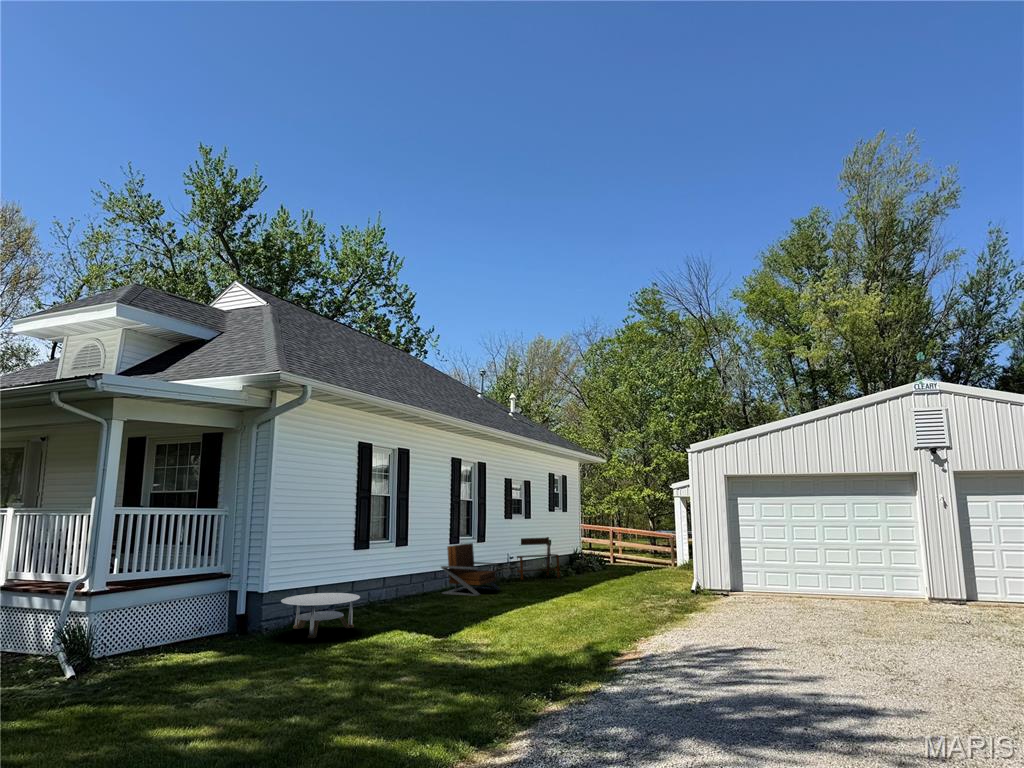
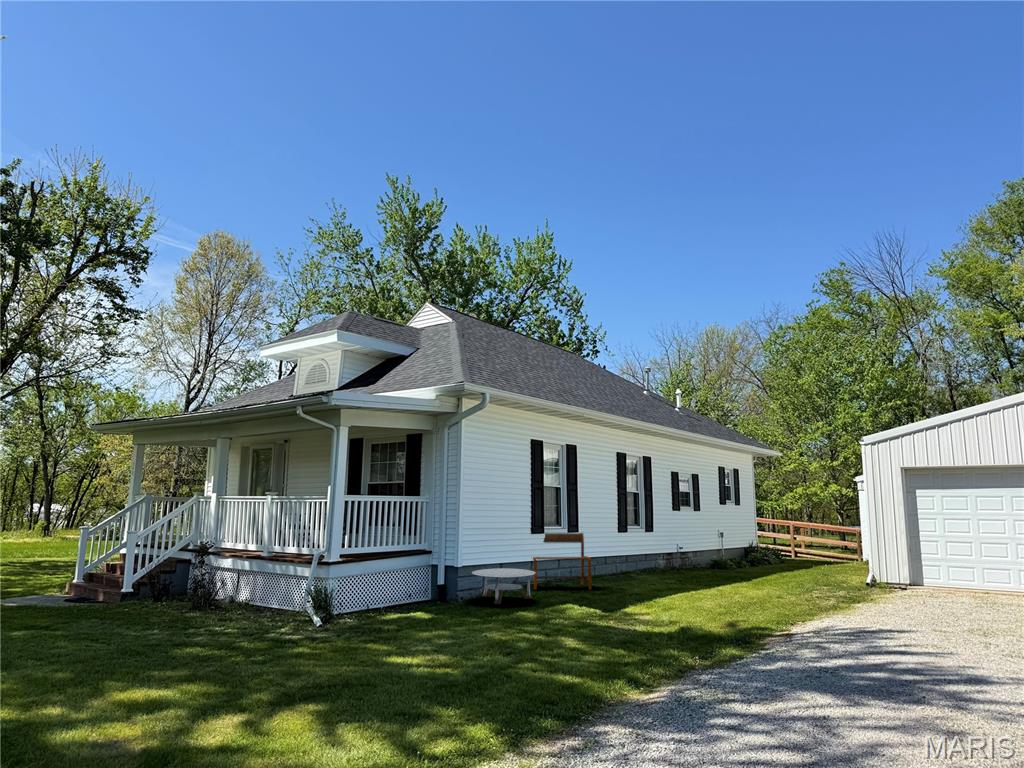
bench: present [517,537,560,579] -> present [533,533,592,590]
lounge chair: present [441,543,500,596] -> none [609,532,667,581]

